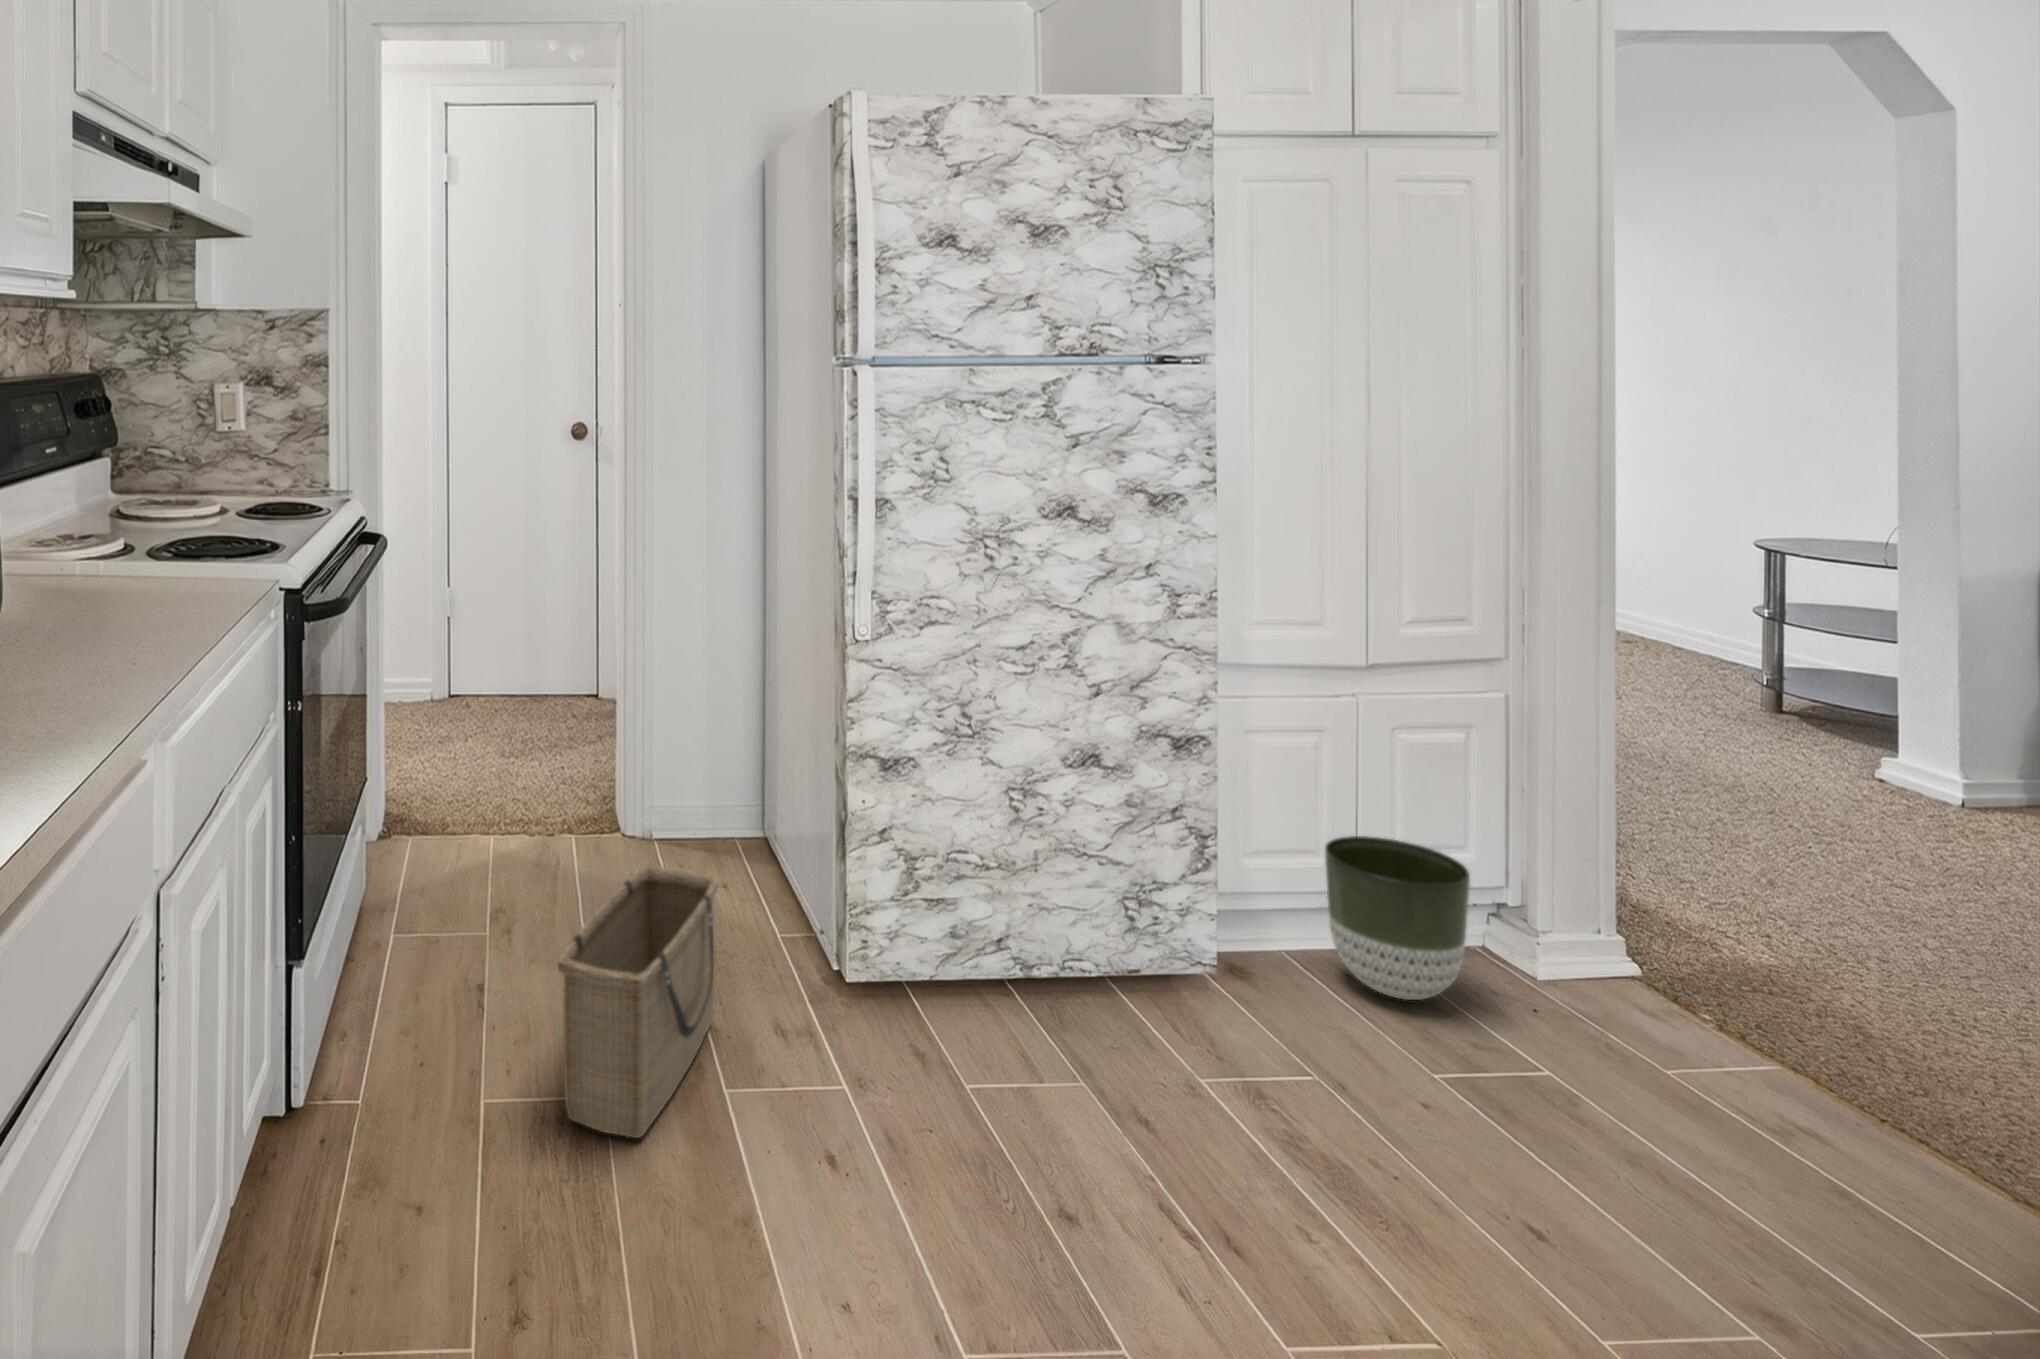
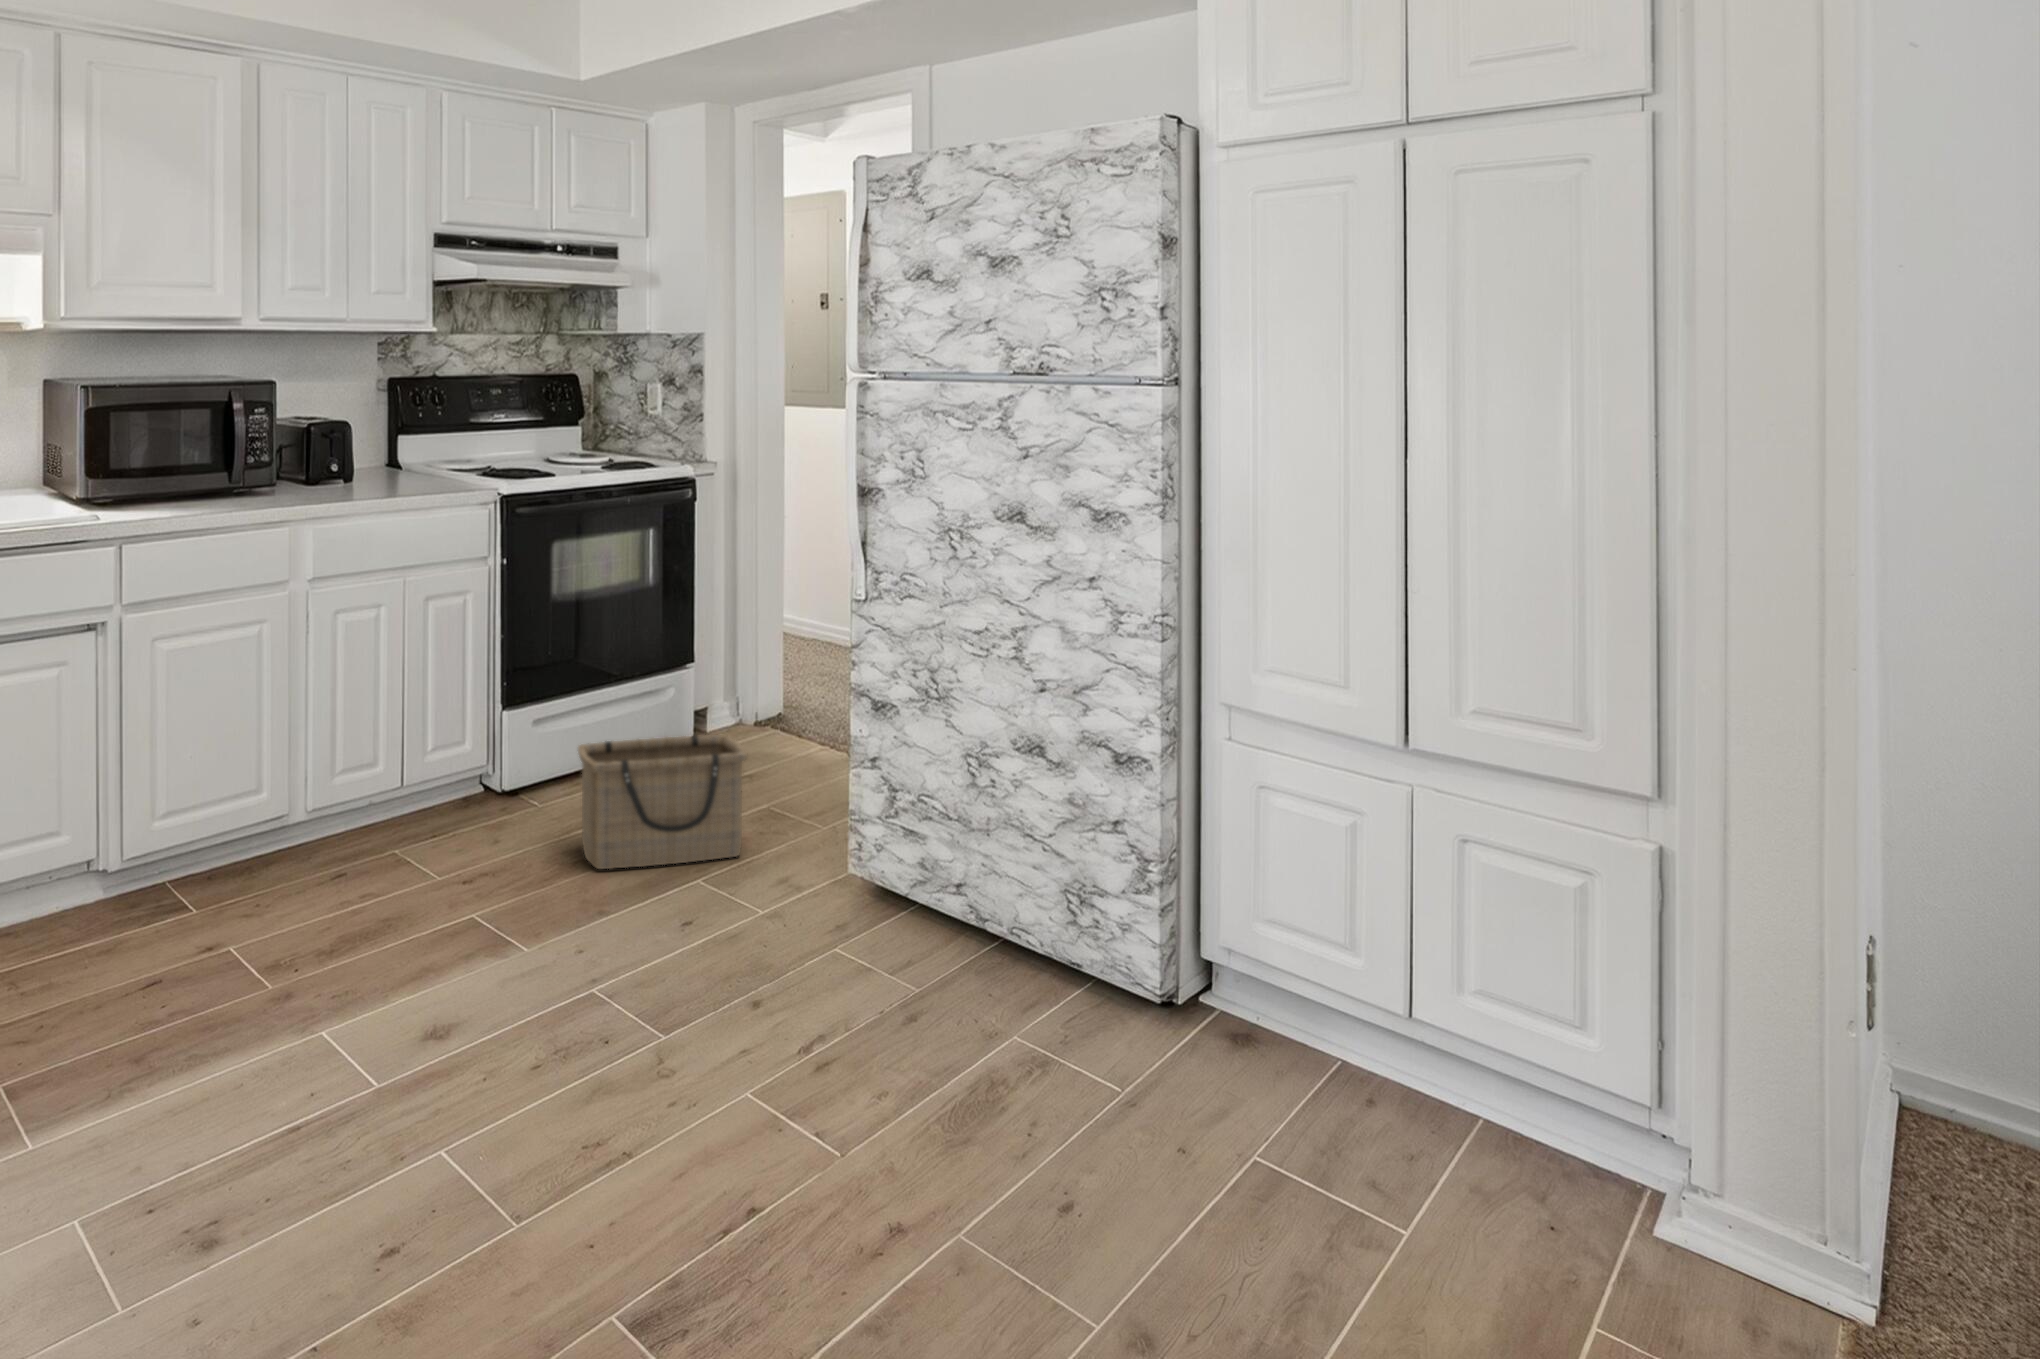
planter: present [1325,836,1470,1000] -> none [1304,932,1475,1133]

